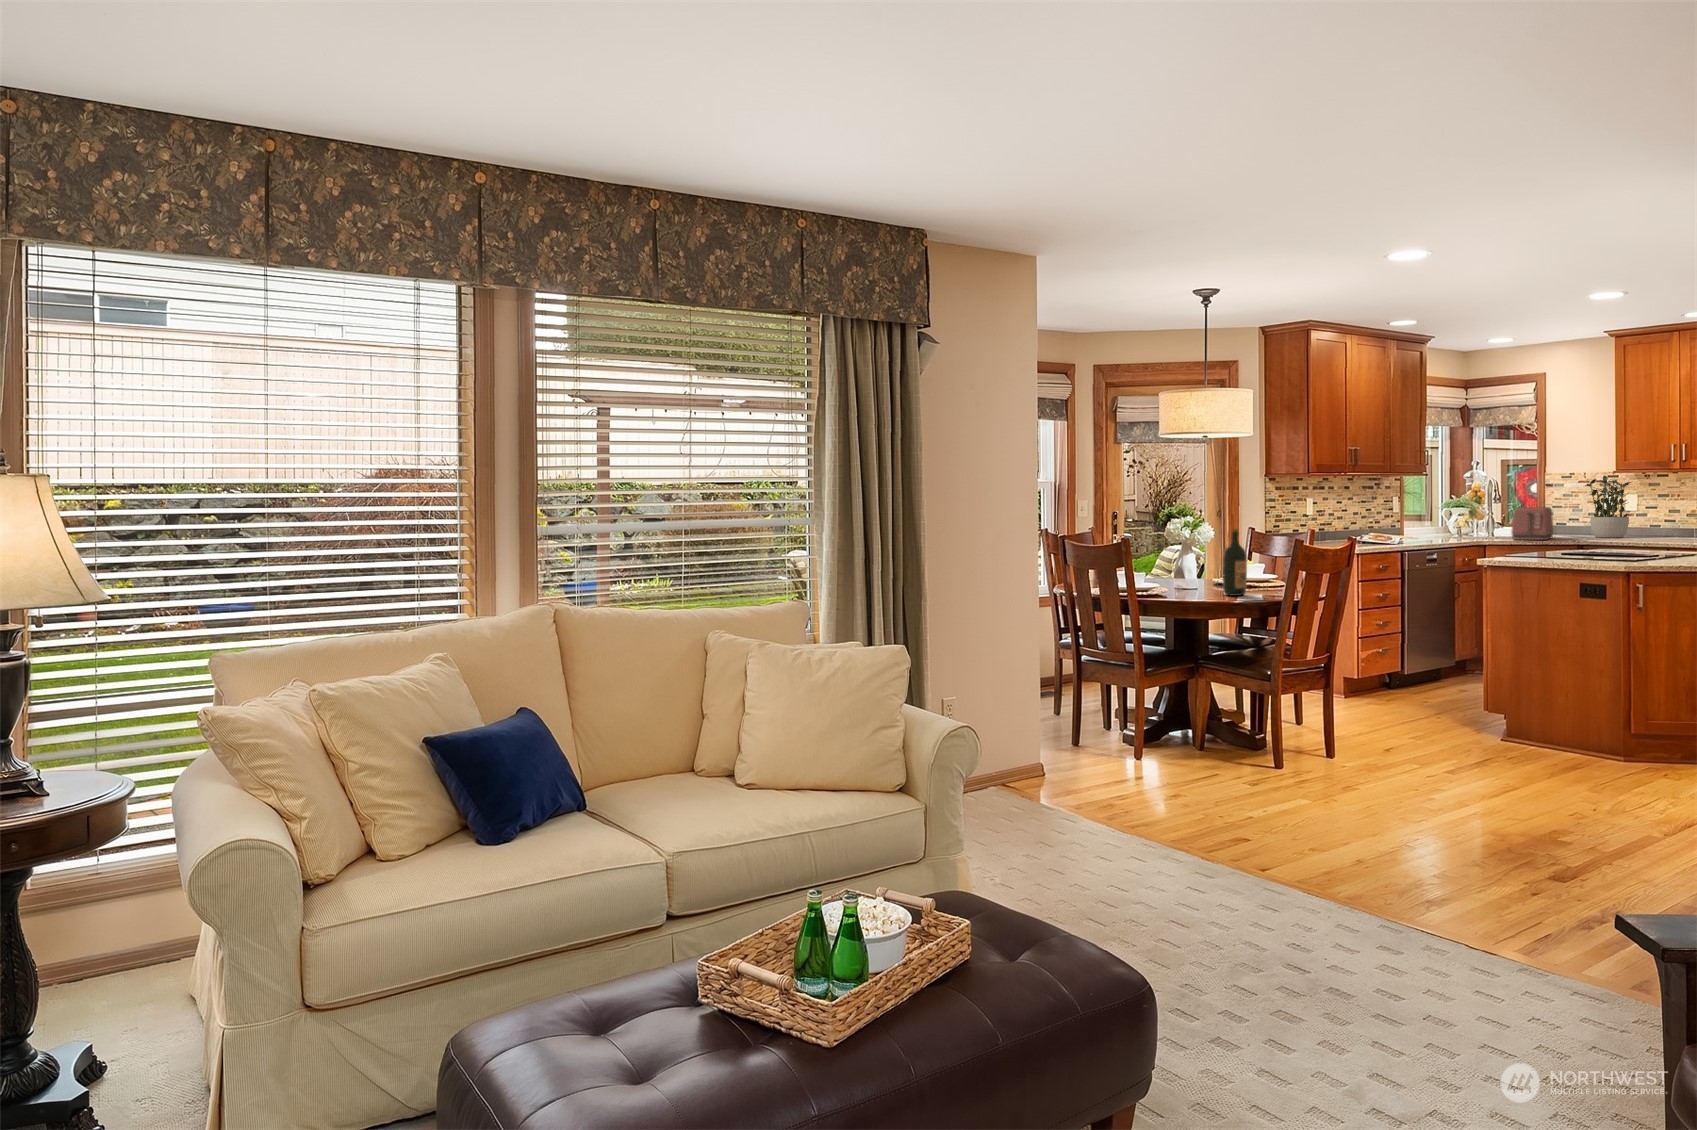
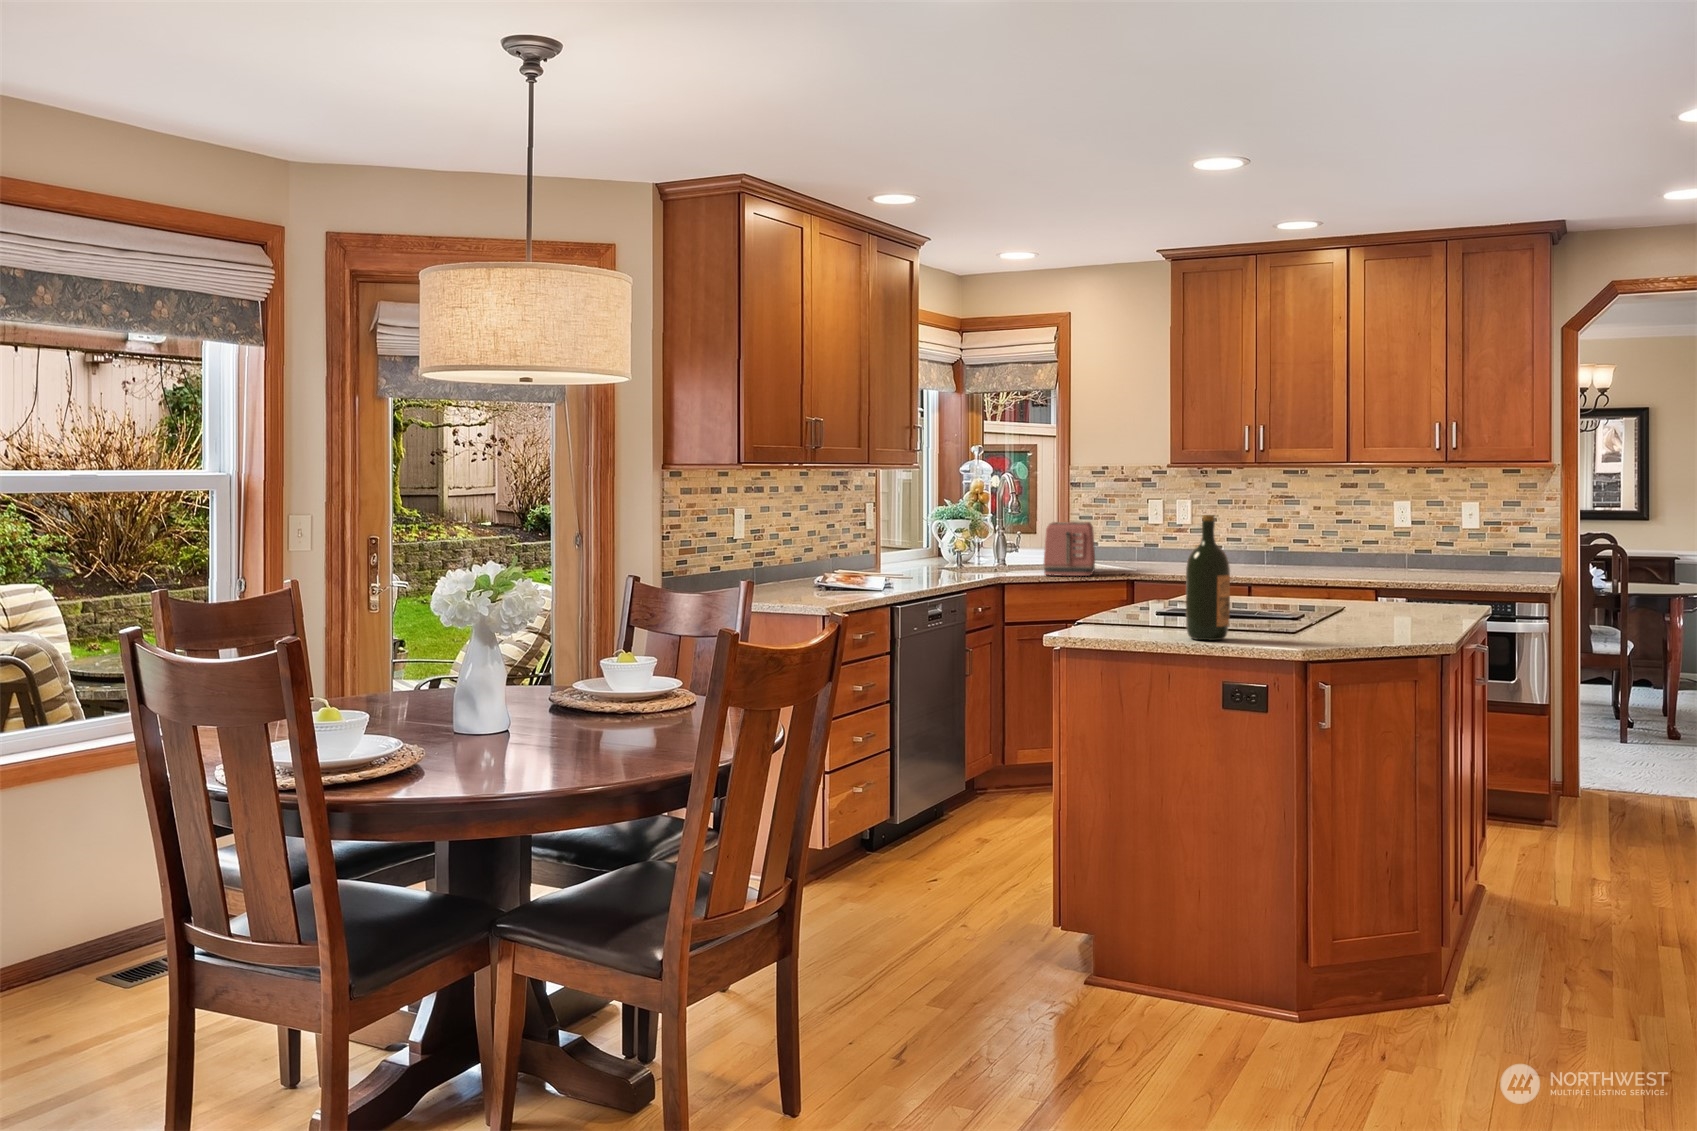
potted plant: present [1585,475,1631,537] -> none [1132,473,1192,569]
wine bottle: present [1223,529,1247,596] -> present [1186,515,1230,640]

